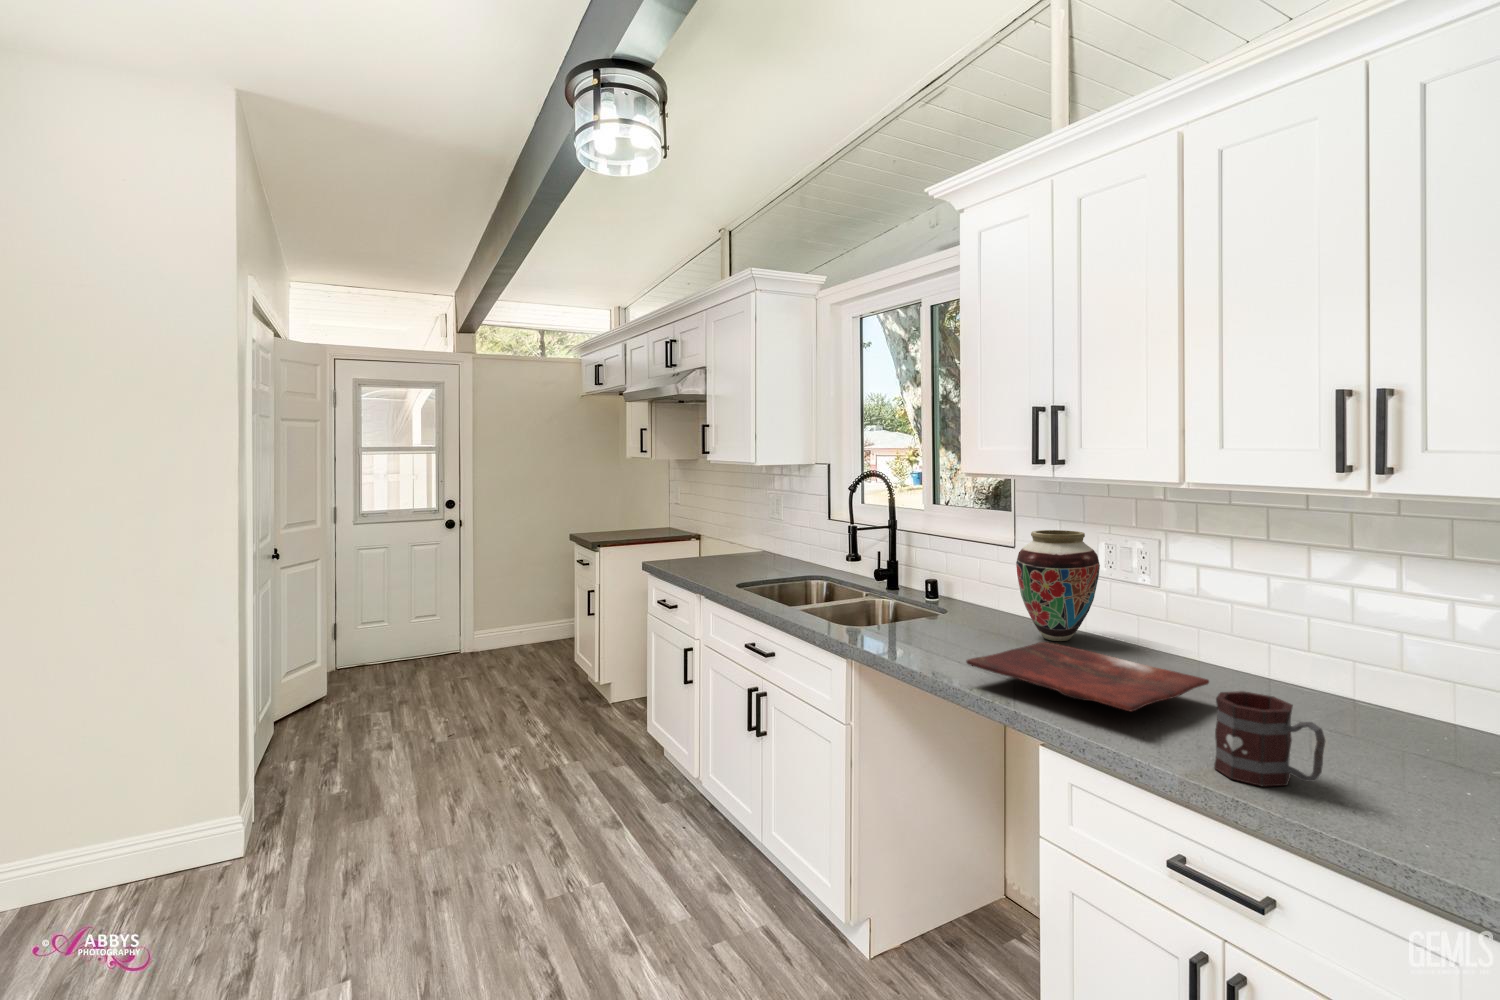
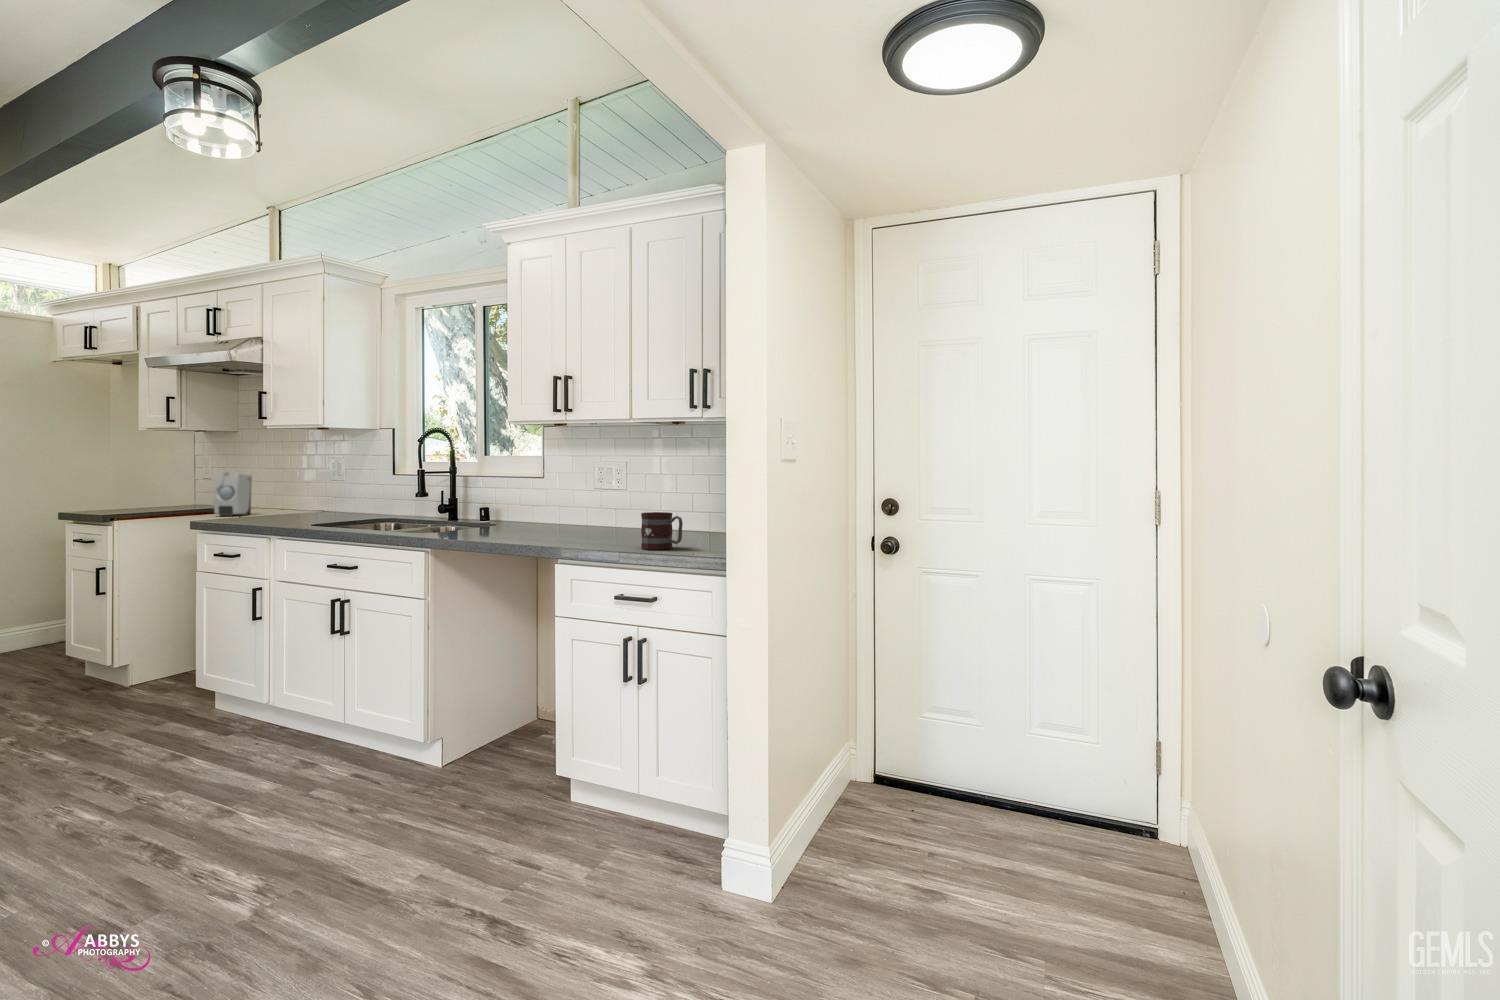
soap dispenser: none [672,507,704,553] -> present [214,472,251,516]
vase: present [1016,530,1100,641] -> none [545,461,595,529]
cutting board: present [966,642,1209,711] -> none [515,522,646,541]

